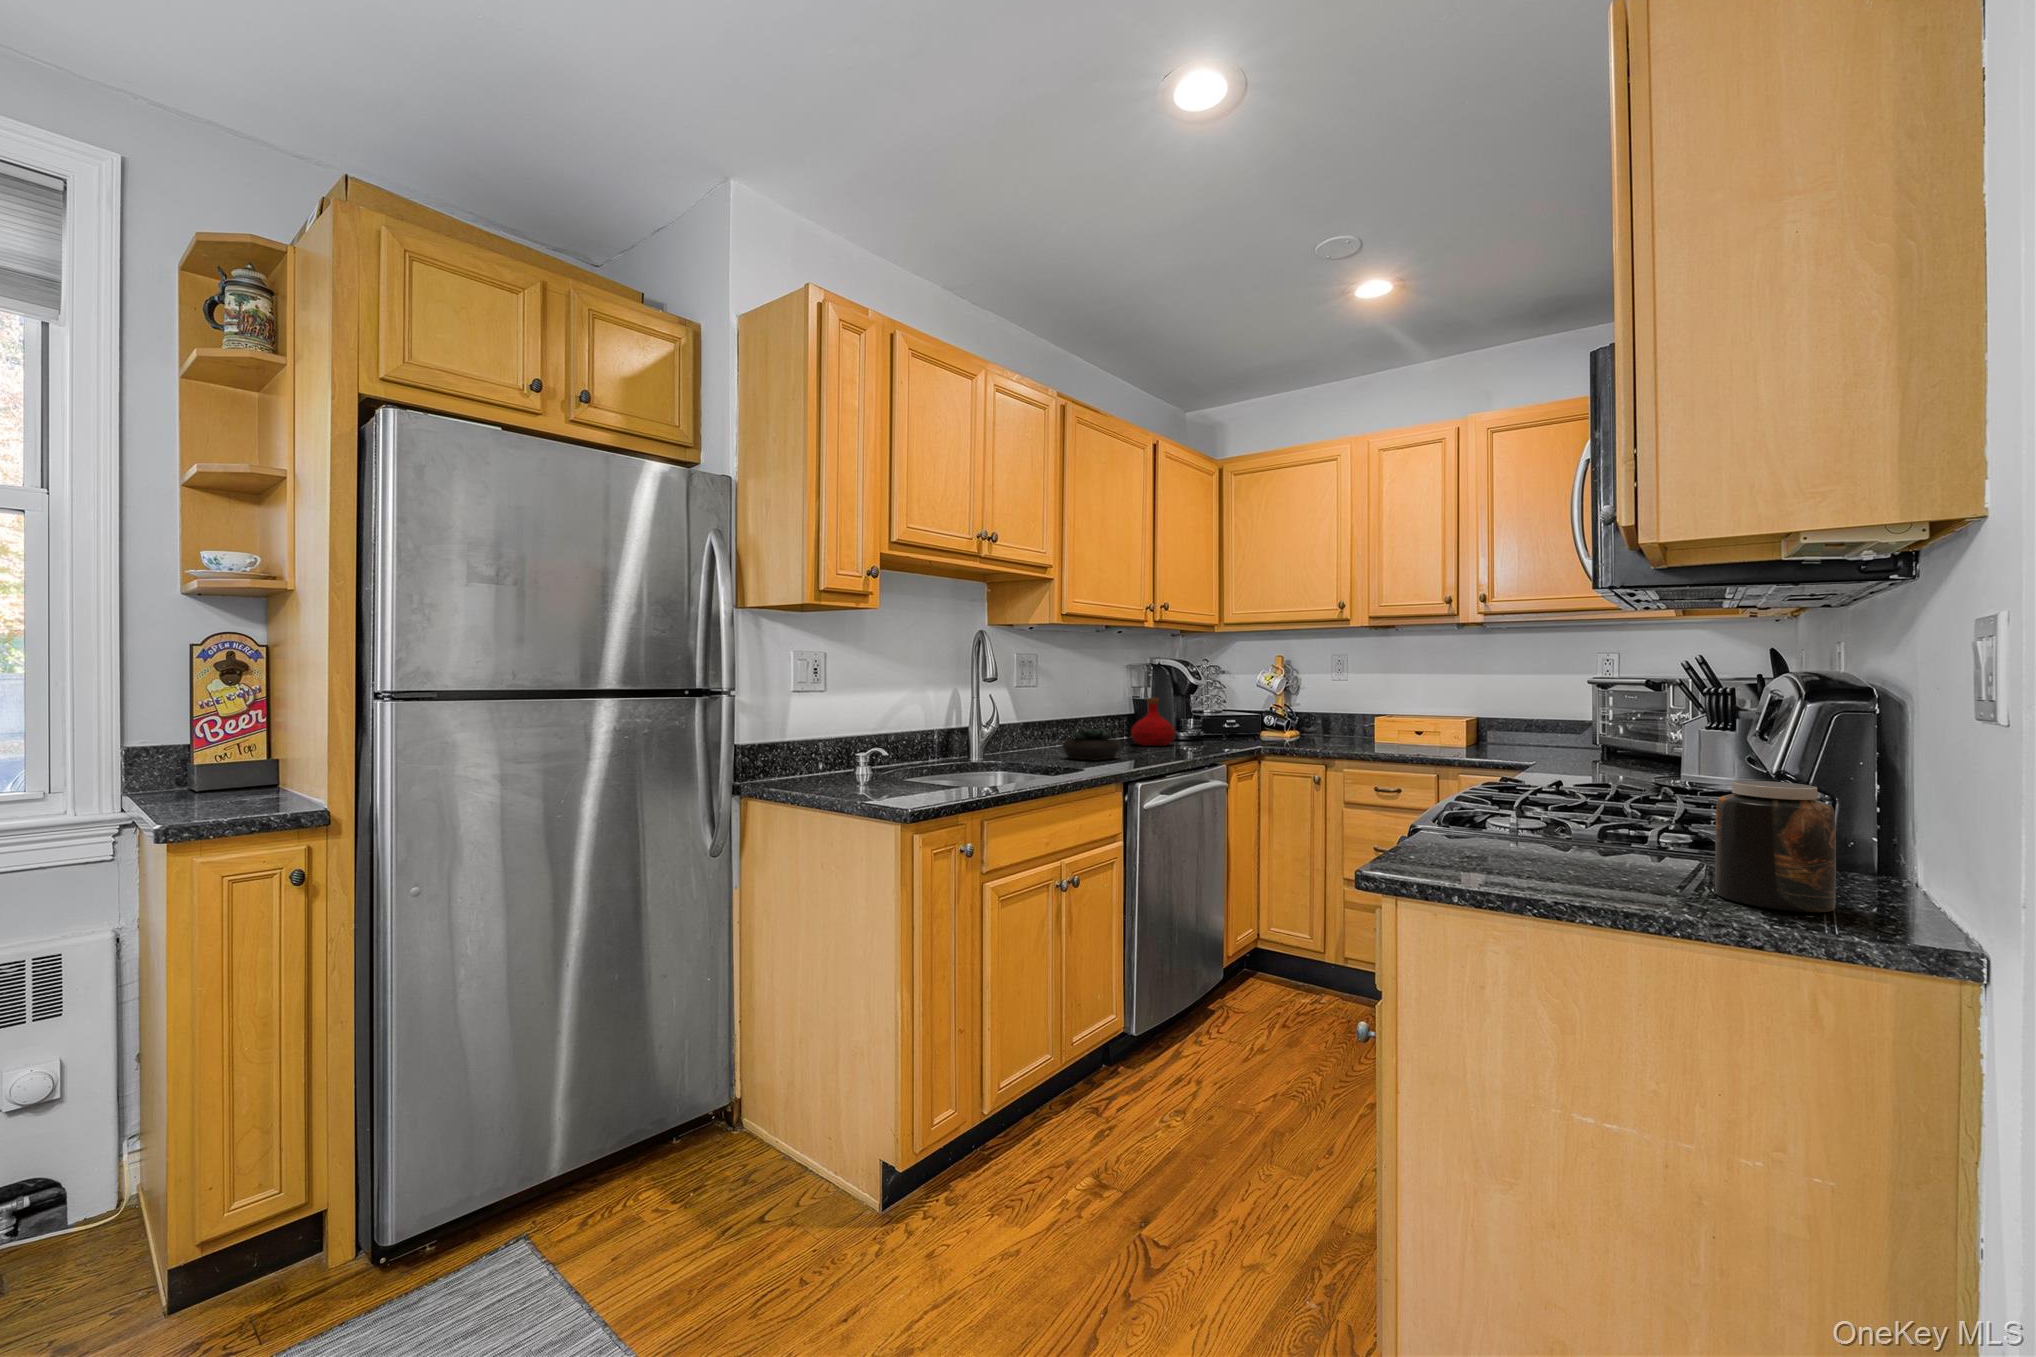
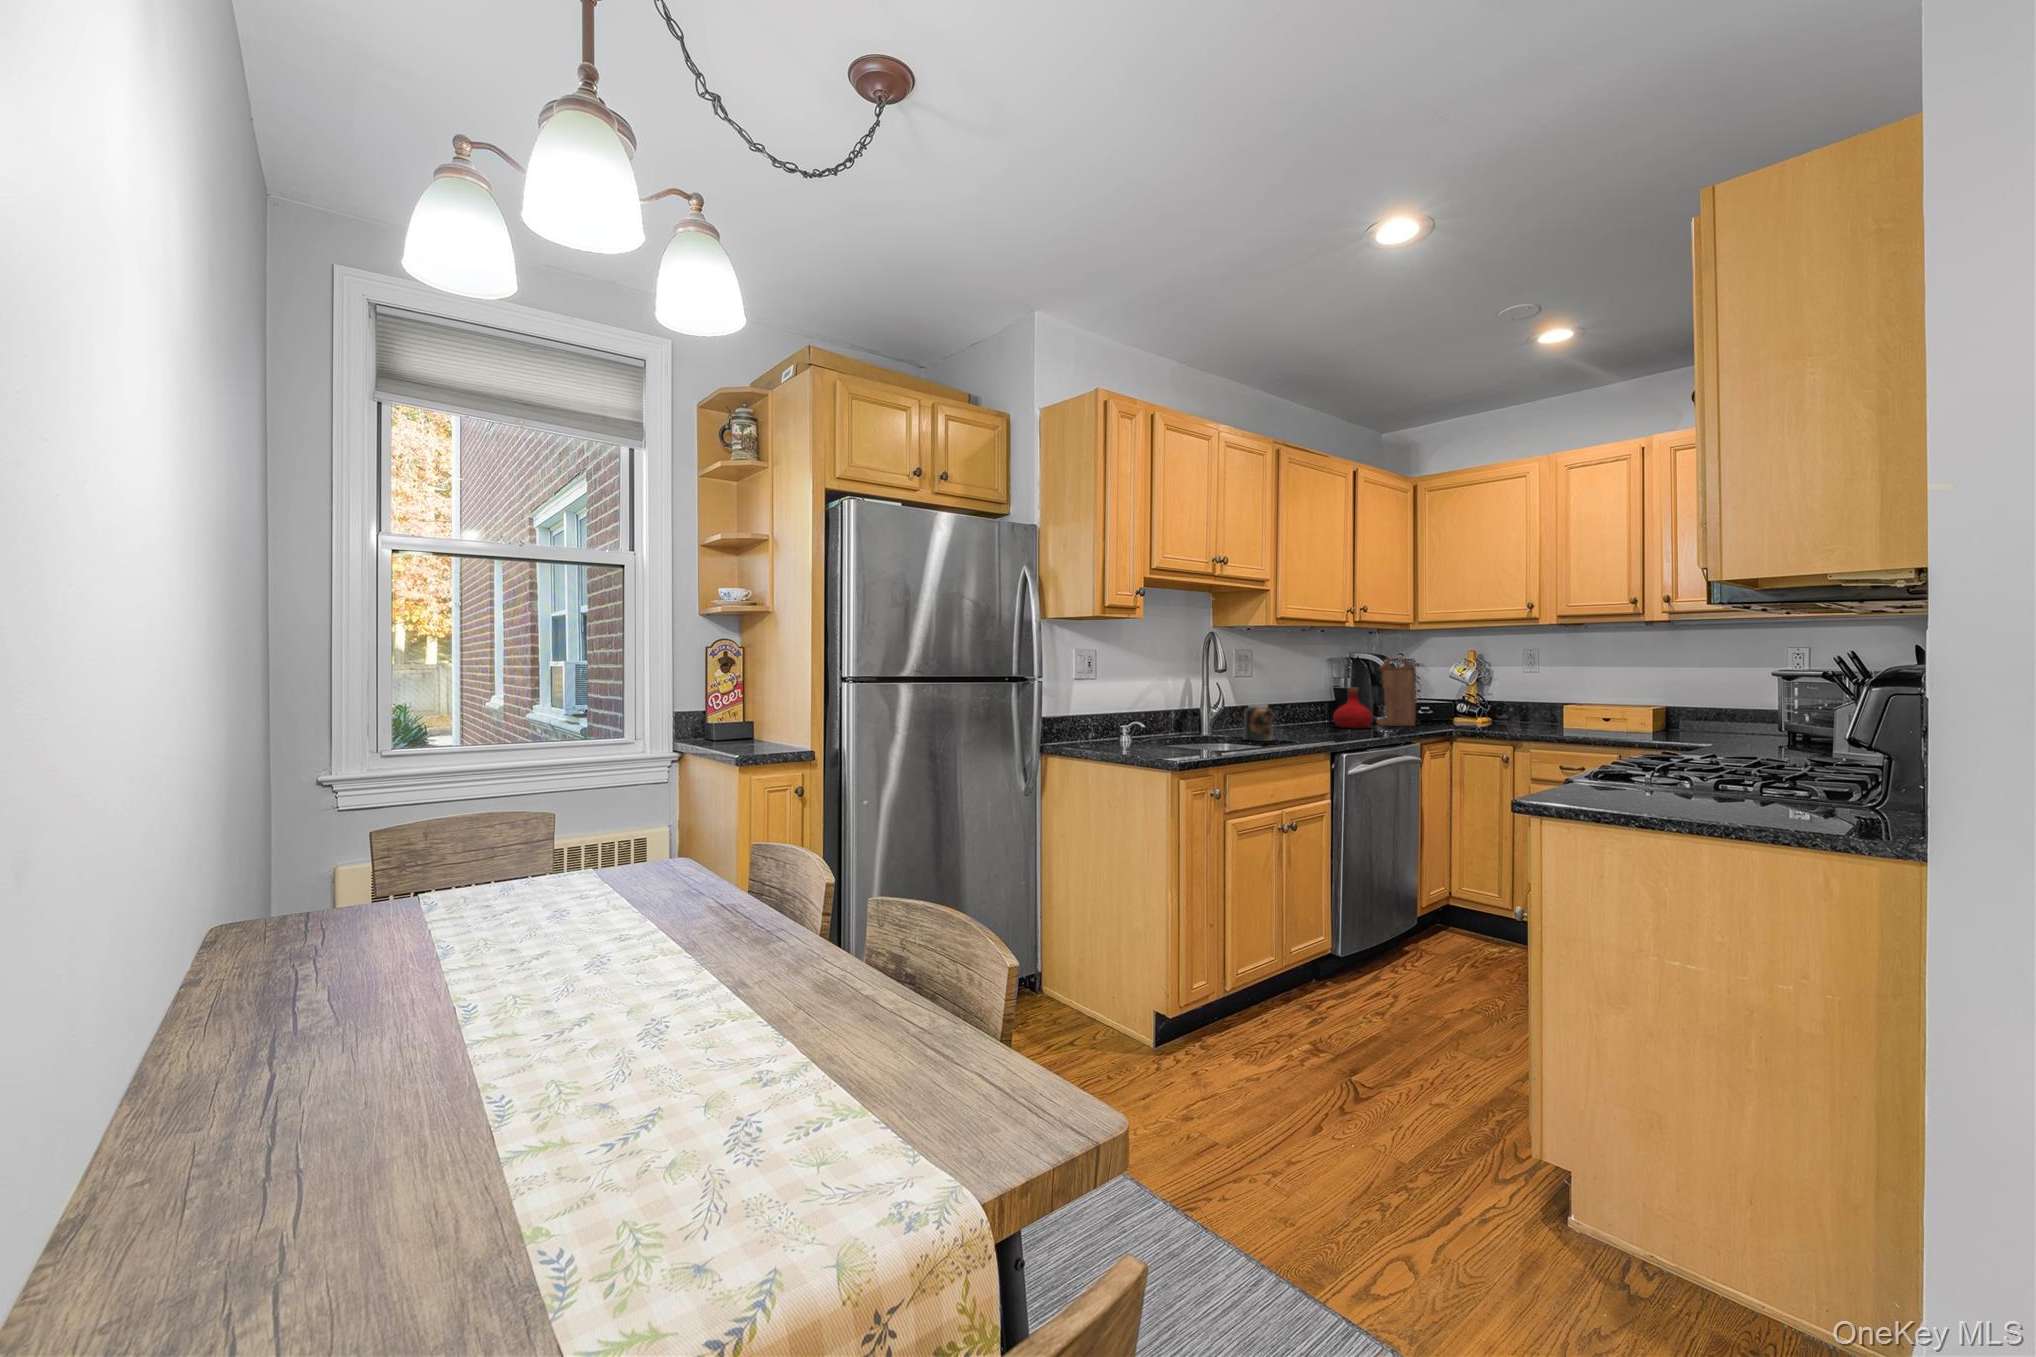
cutting board: none [1180,663,1222,742] -> present [1377,658,1416,726]
succulent plant: present [1062,729,1120,761] -> none [1276,711,1327,737]
jar: present [1715,780,1836,912] -> present [1244,704,1272,741]

